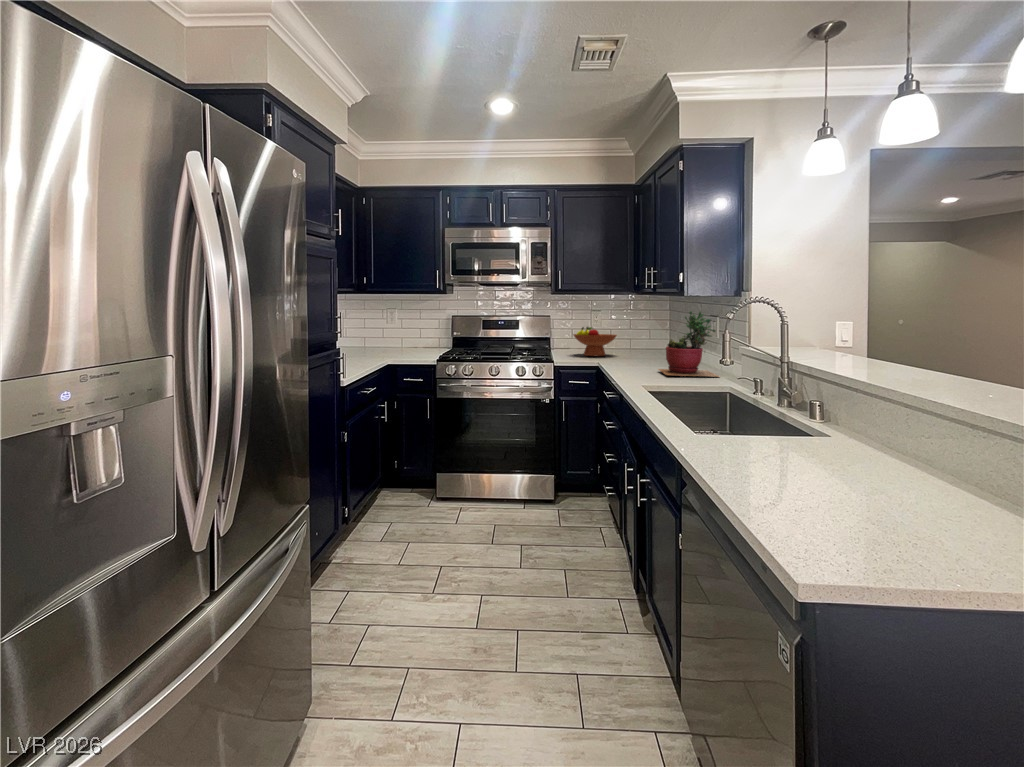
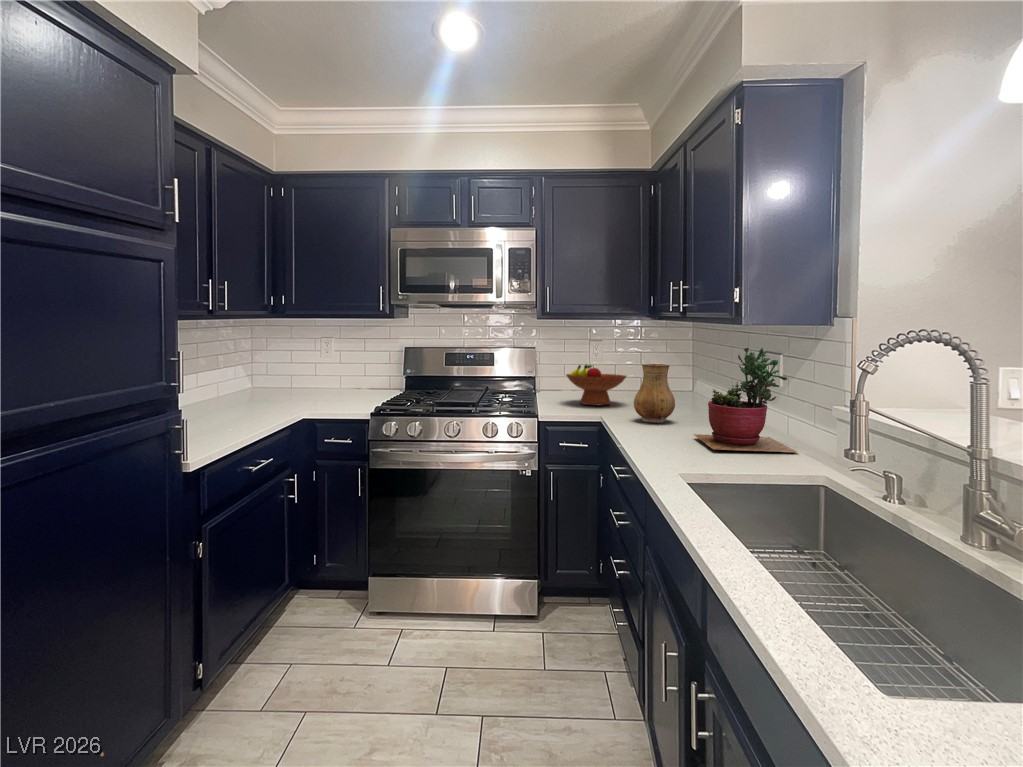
ceramic pitcher: none [620,325,649,365] -> present [634,364,675,423]

